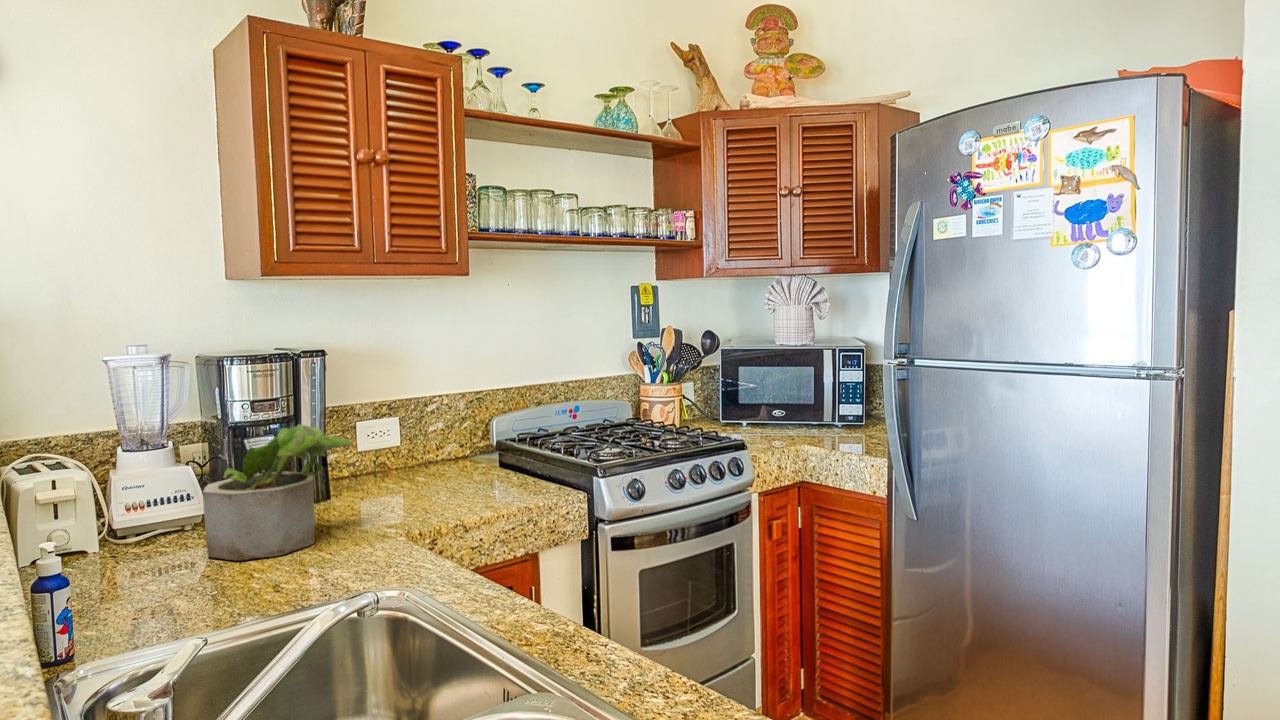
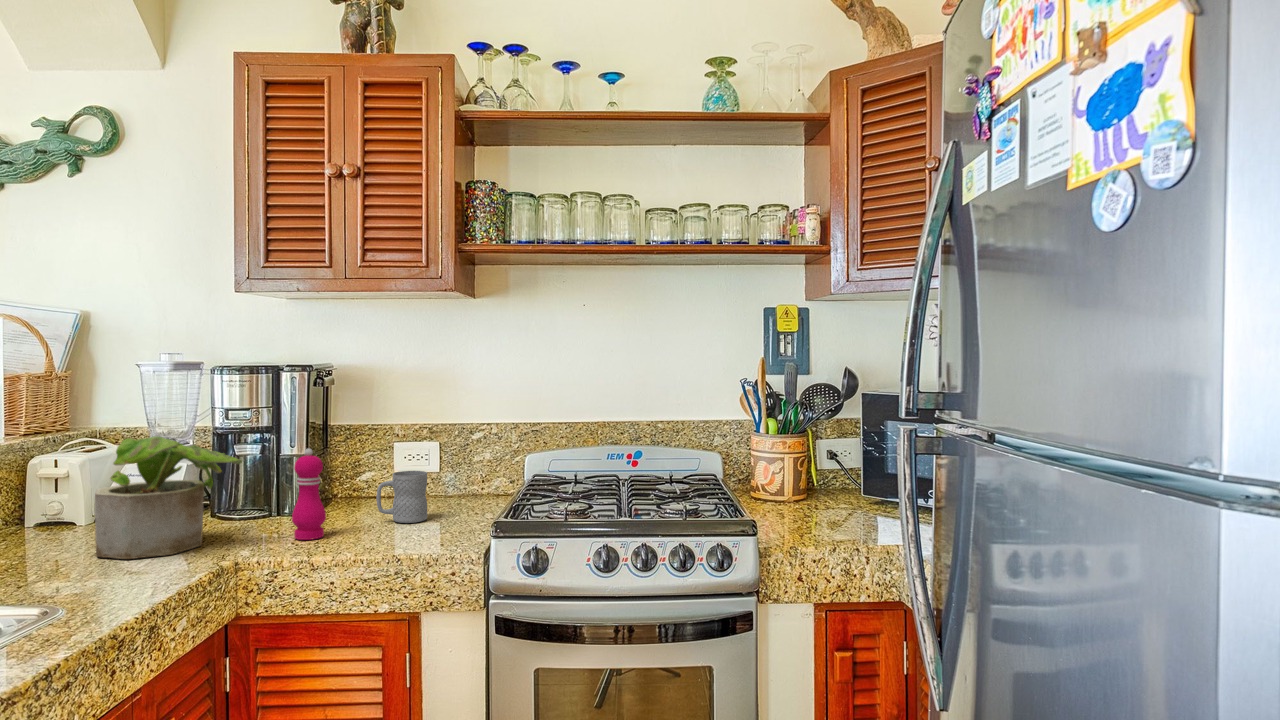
pepper mill: none [381,425,413,514] -> present [292,449,326,540]
mug: none [416,440,458,489] -> present [376,471,427,523]

